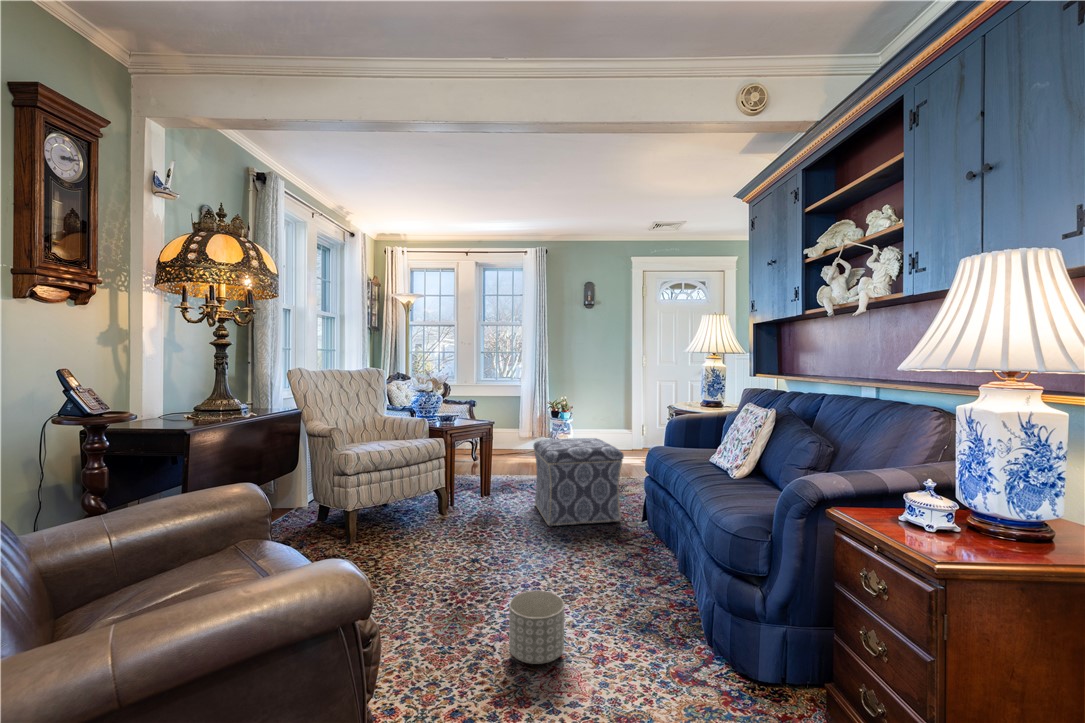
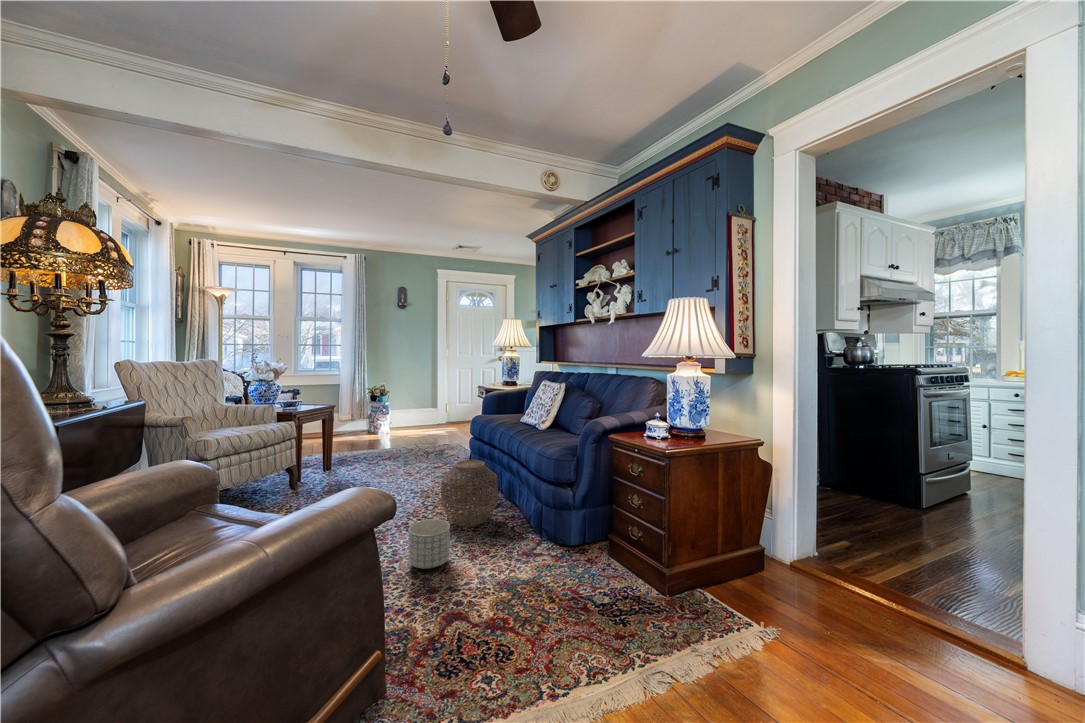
ottoman: present [533,438,624,527] -> none [376,414,455,486]
woven basket: none [577,510,656,607] -> present [441,460,498,526]

